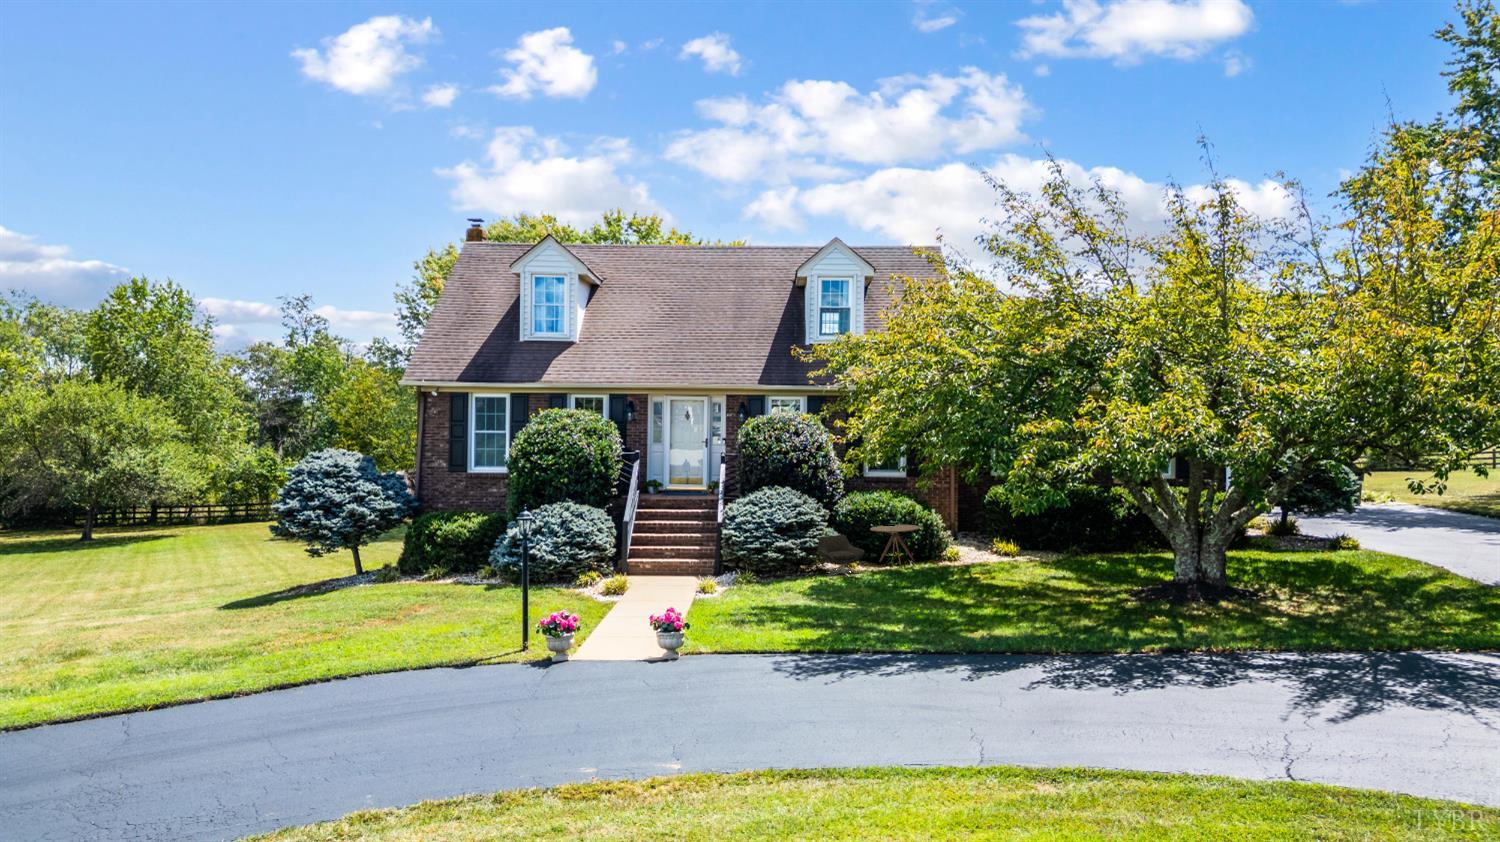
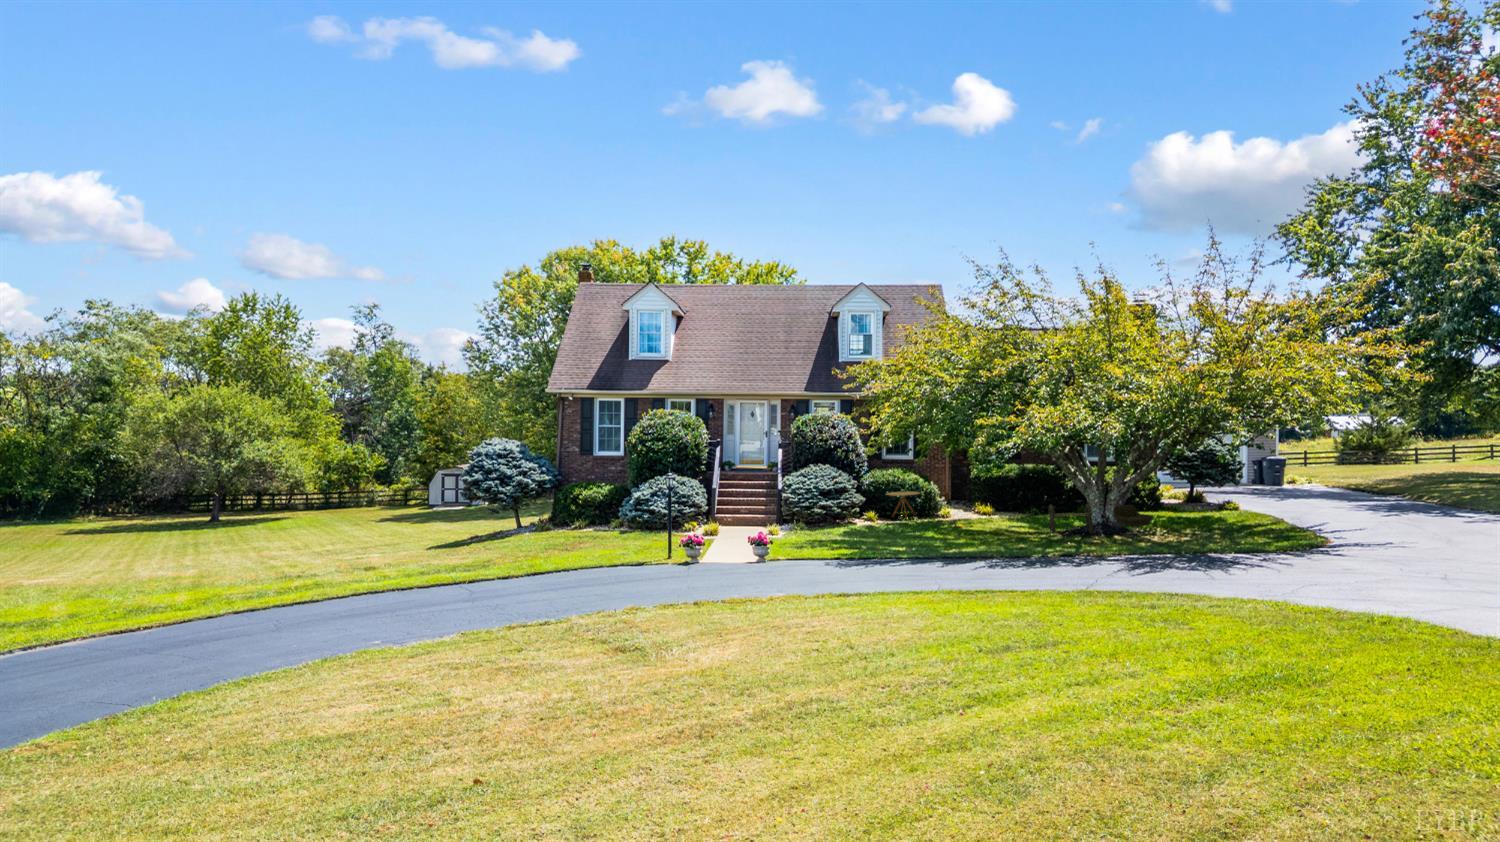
lounge chair: present [817,535,865,576] -> present [1113,505,1153,533]
bench: none [1116,548,1186,596] -> present [1049,504,1093,534]

